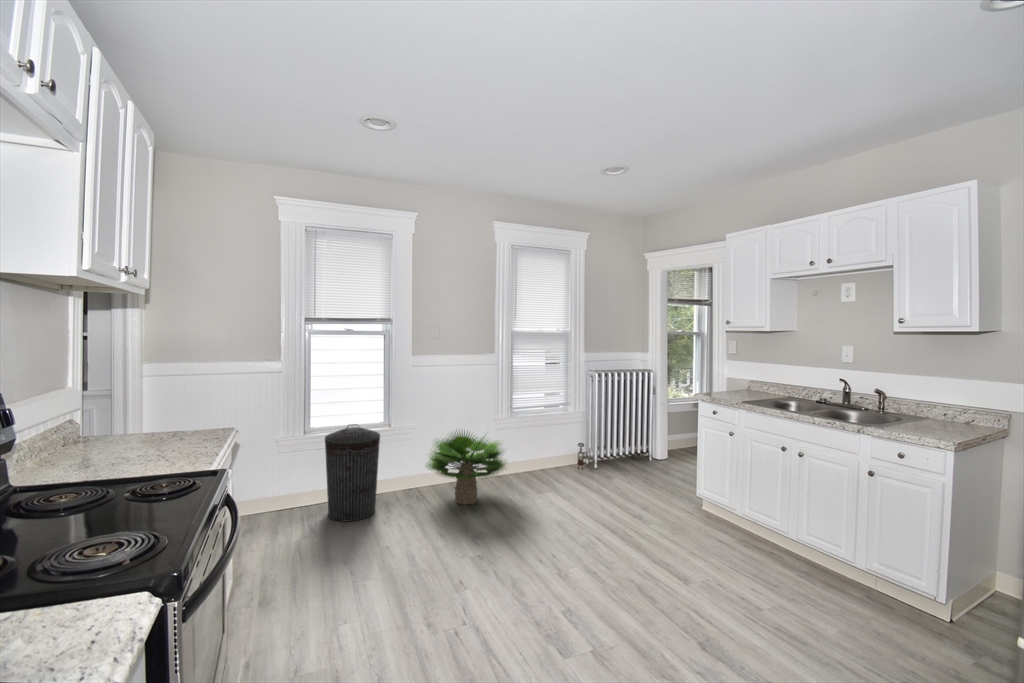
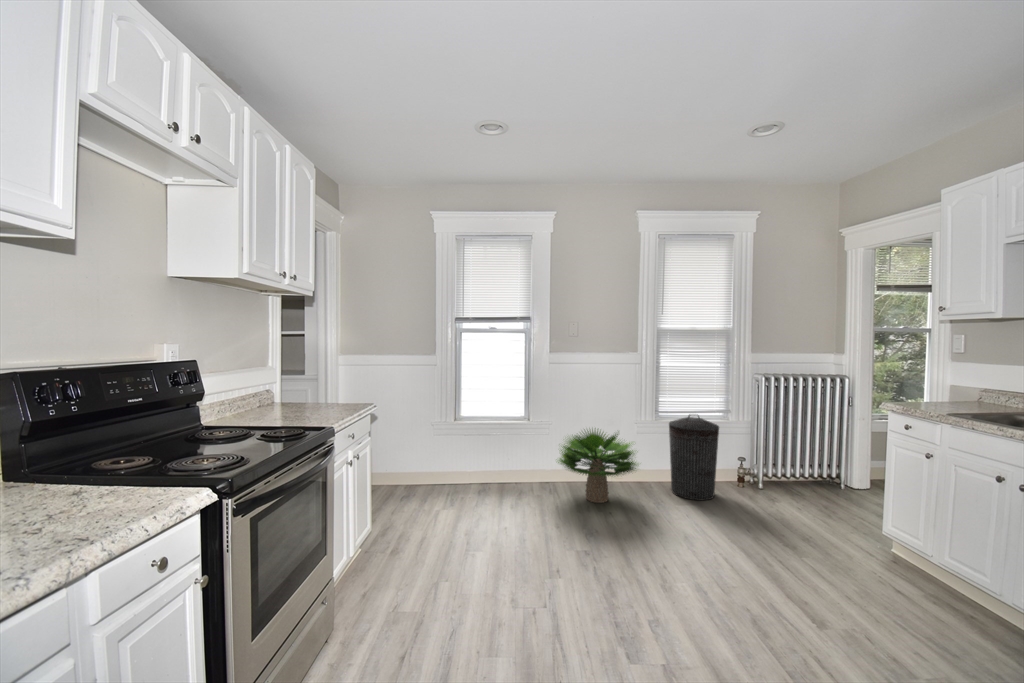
trash can: present [325,424,380,522] -> present [669,414,719,500]

